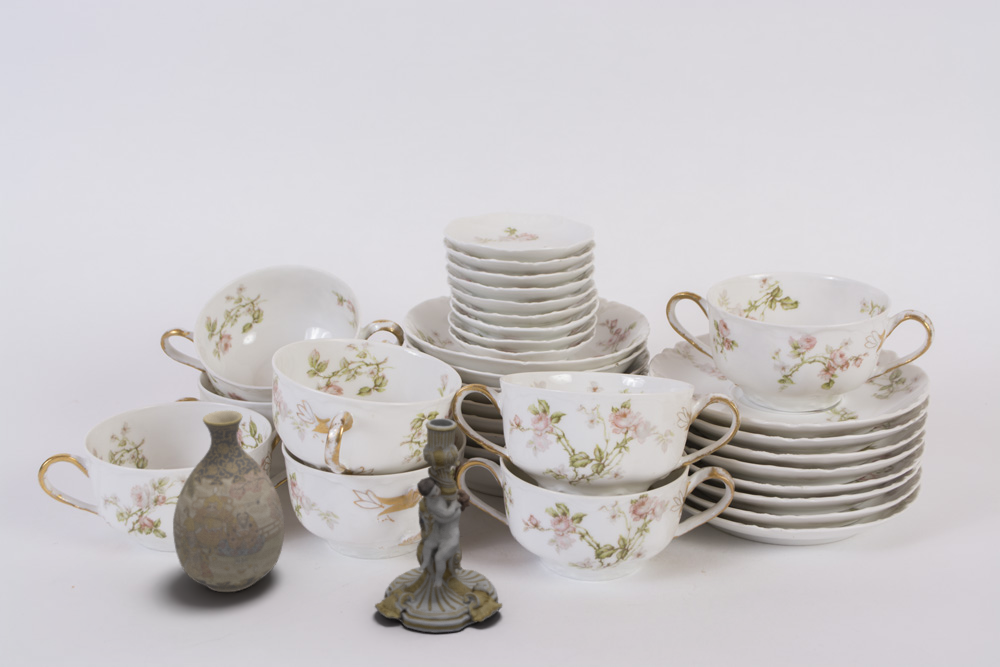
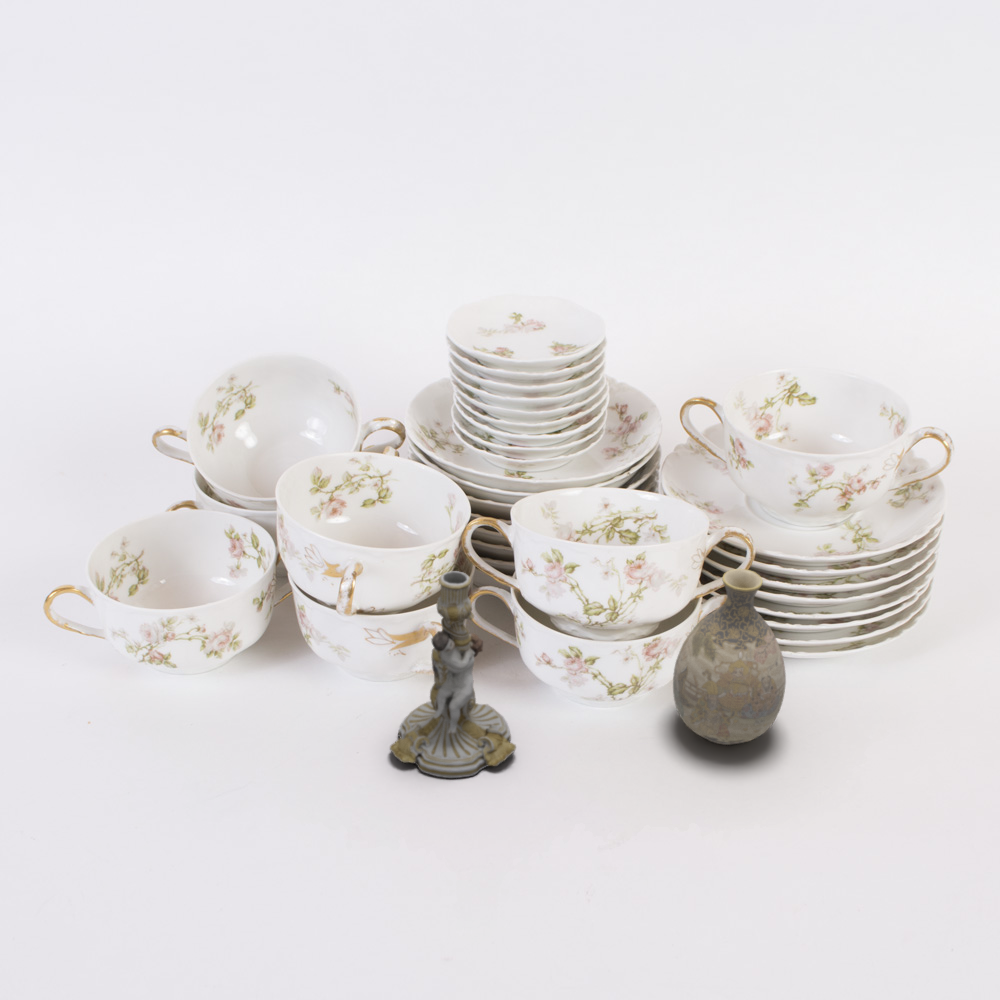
vase: present [173,411,284,592] -> present [673,569,786,745]

